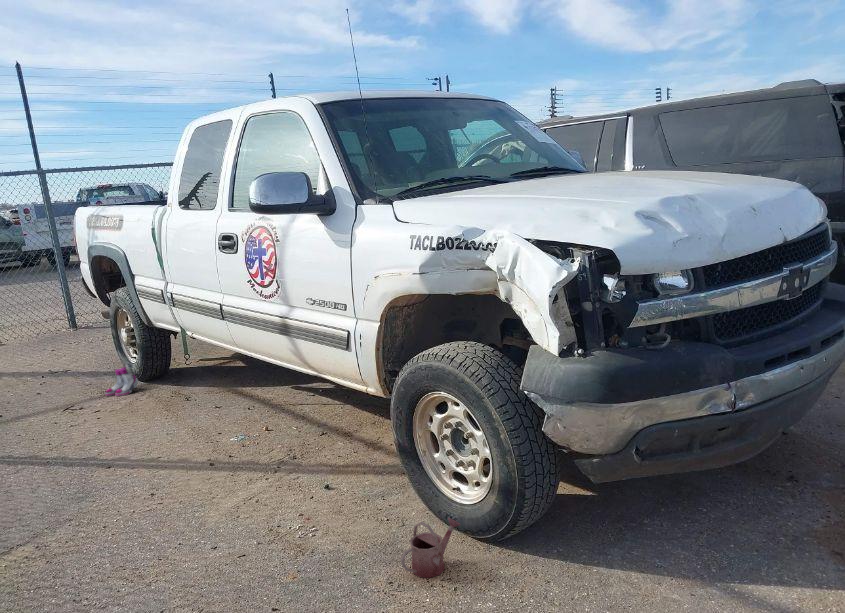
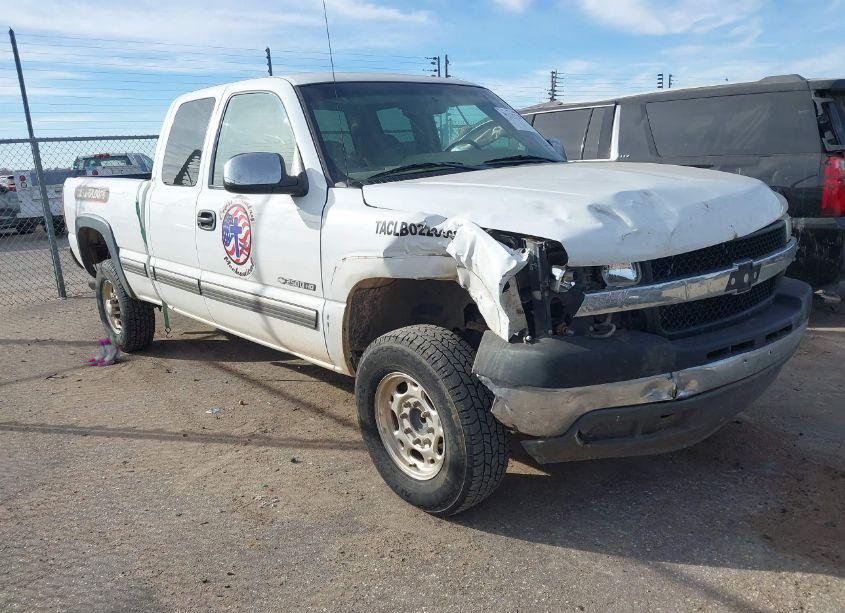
watering can: present [401,518,461,578] -> none [354,493,415,550]

